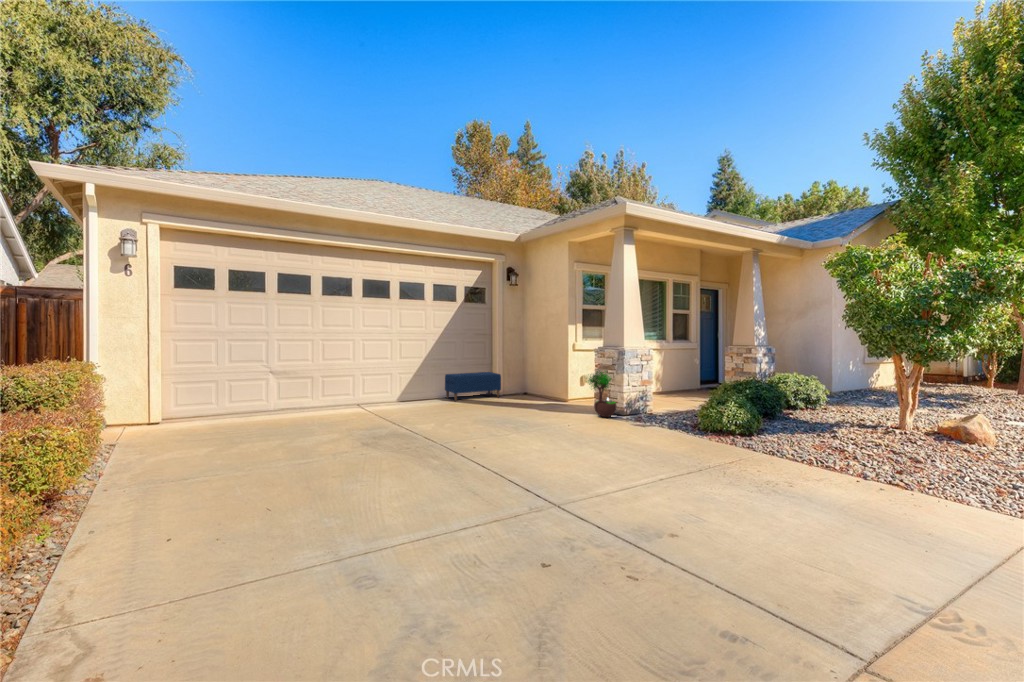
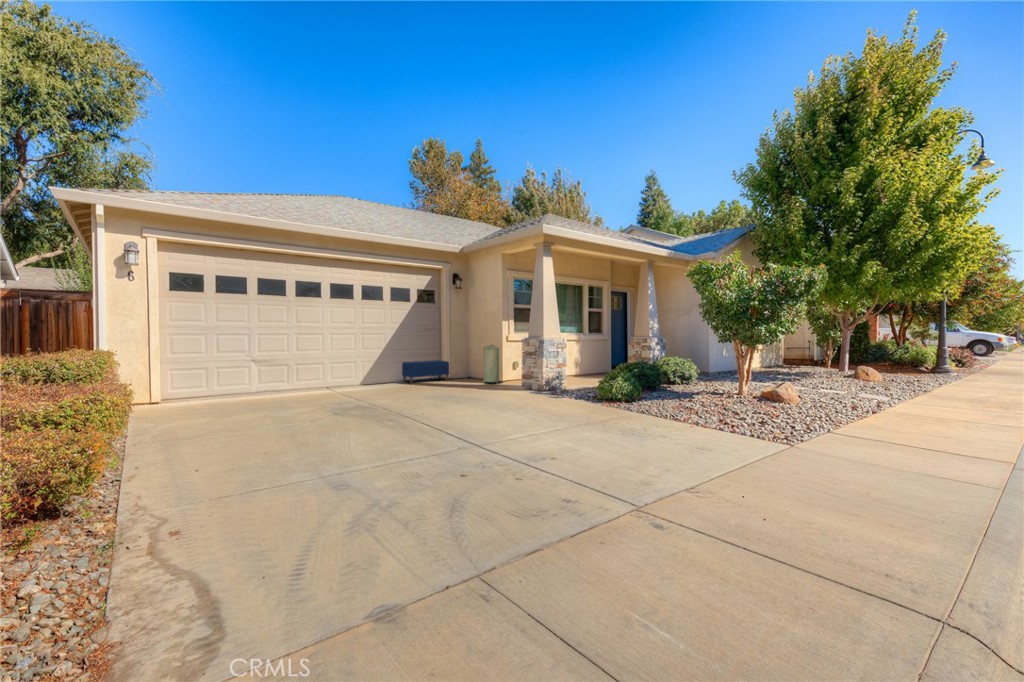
trash can: none [543,354,564,404] -> present [483,345,499,384]
potted tree: present [588,371,617,417] -> none [513,353,538,392]

